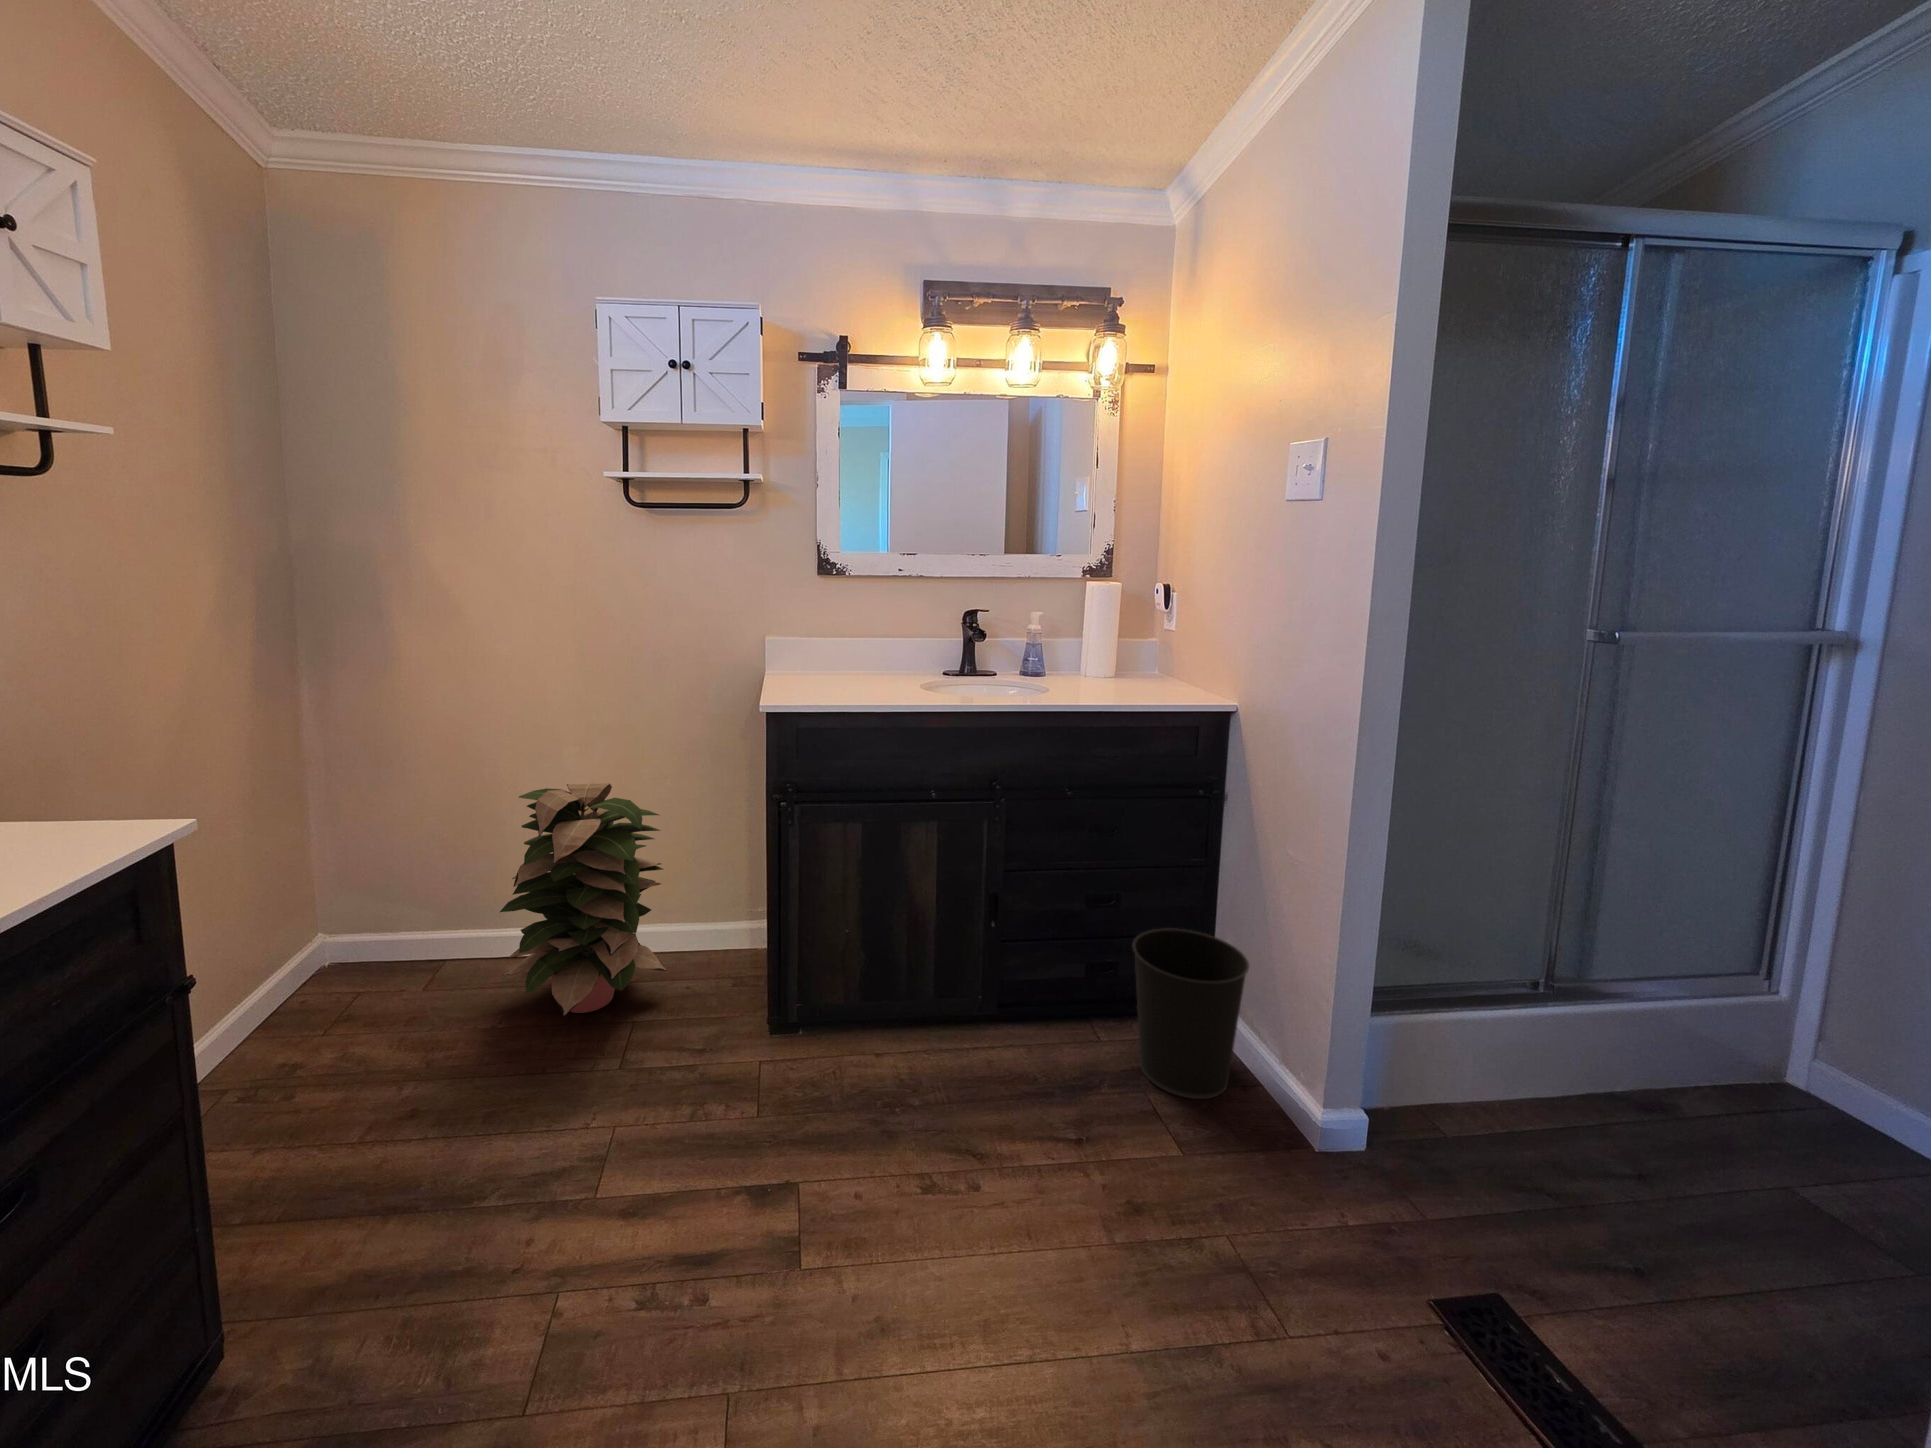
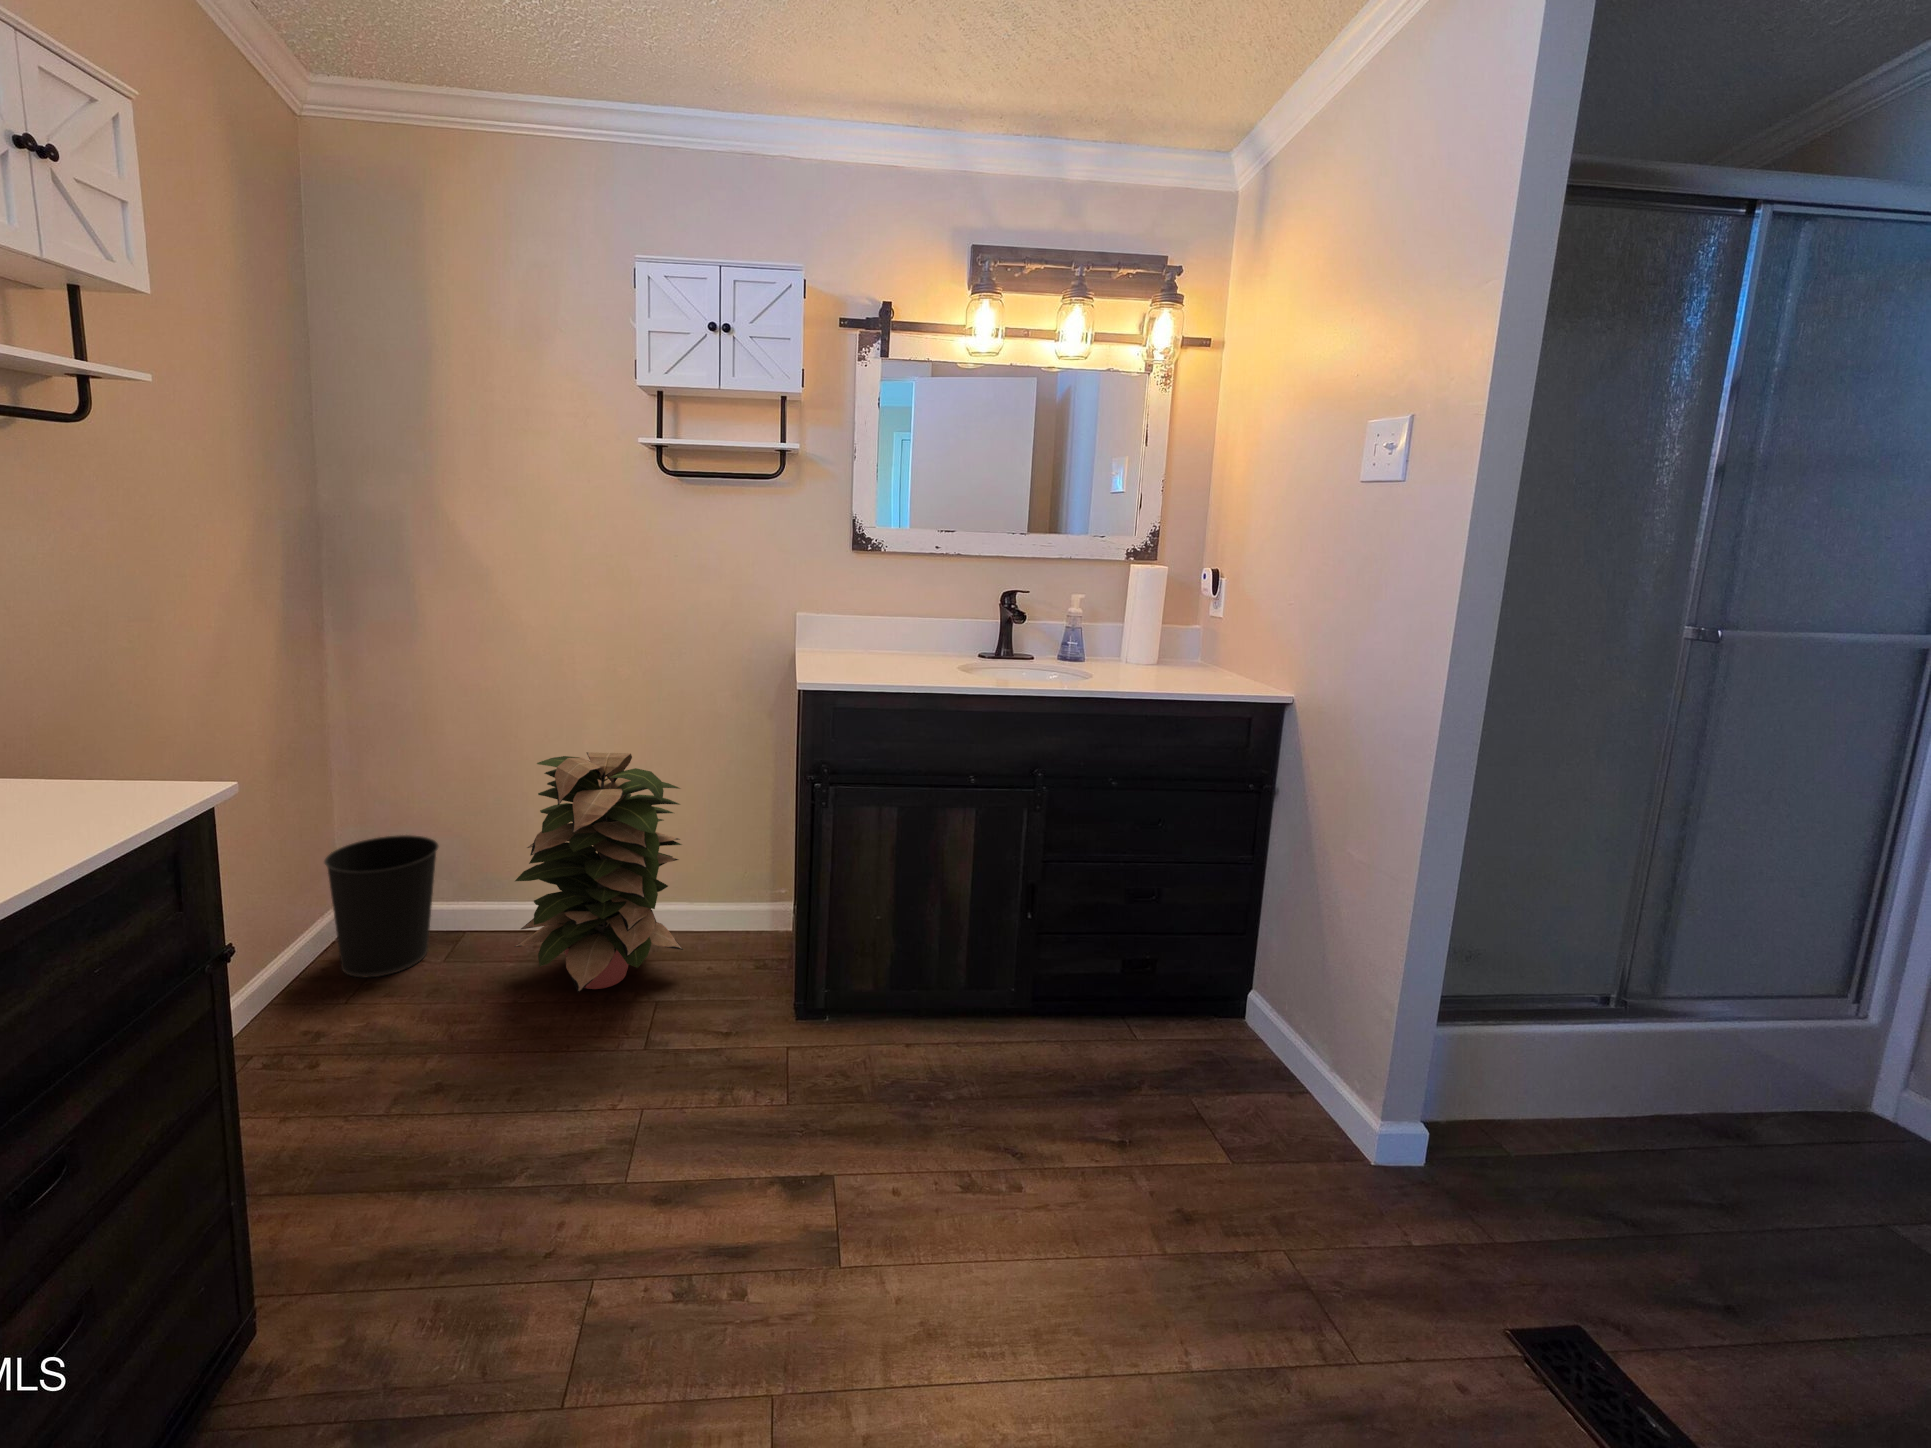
wastebasket: present [1133,928,1249,1099] -> present [324,835,438,978]

